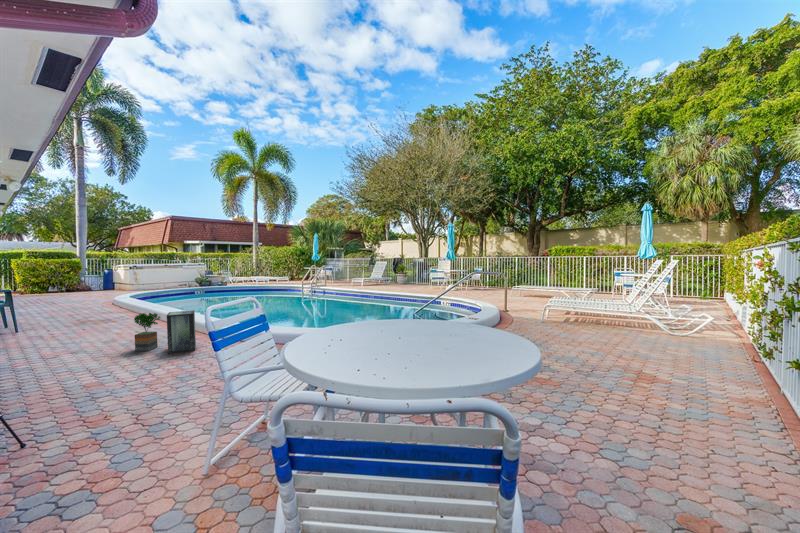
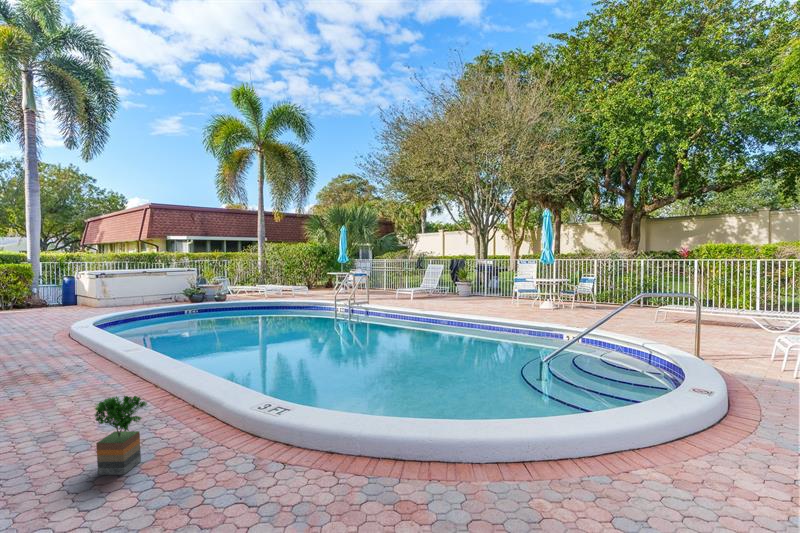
storage box: present [167,310,196,353] -> none [160,389,215,488]

